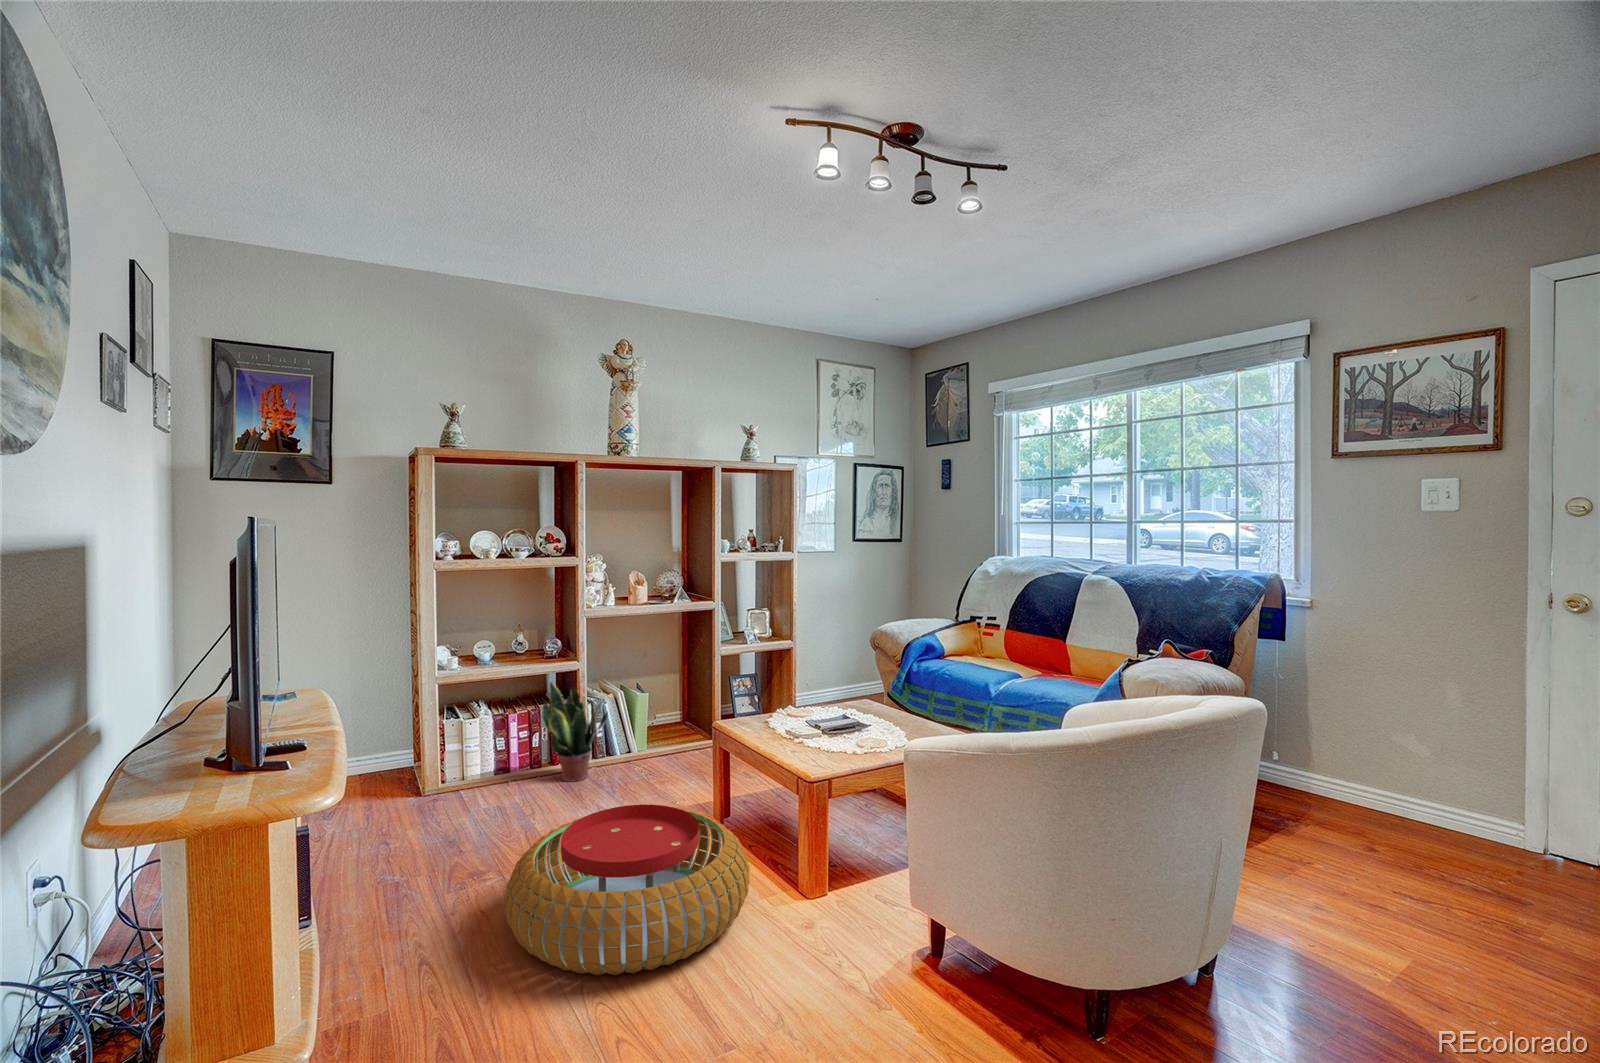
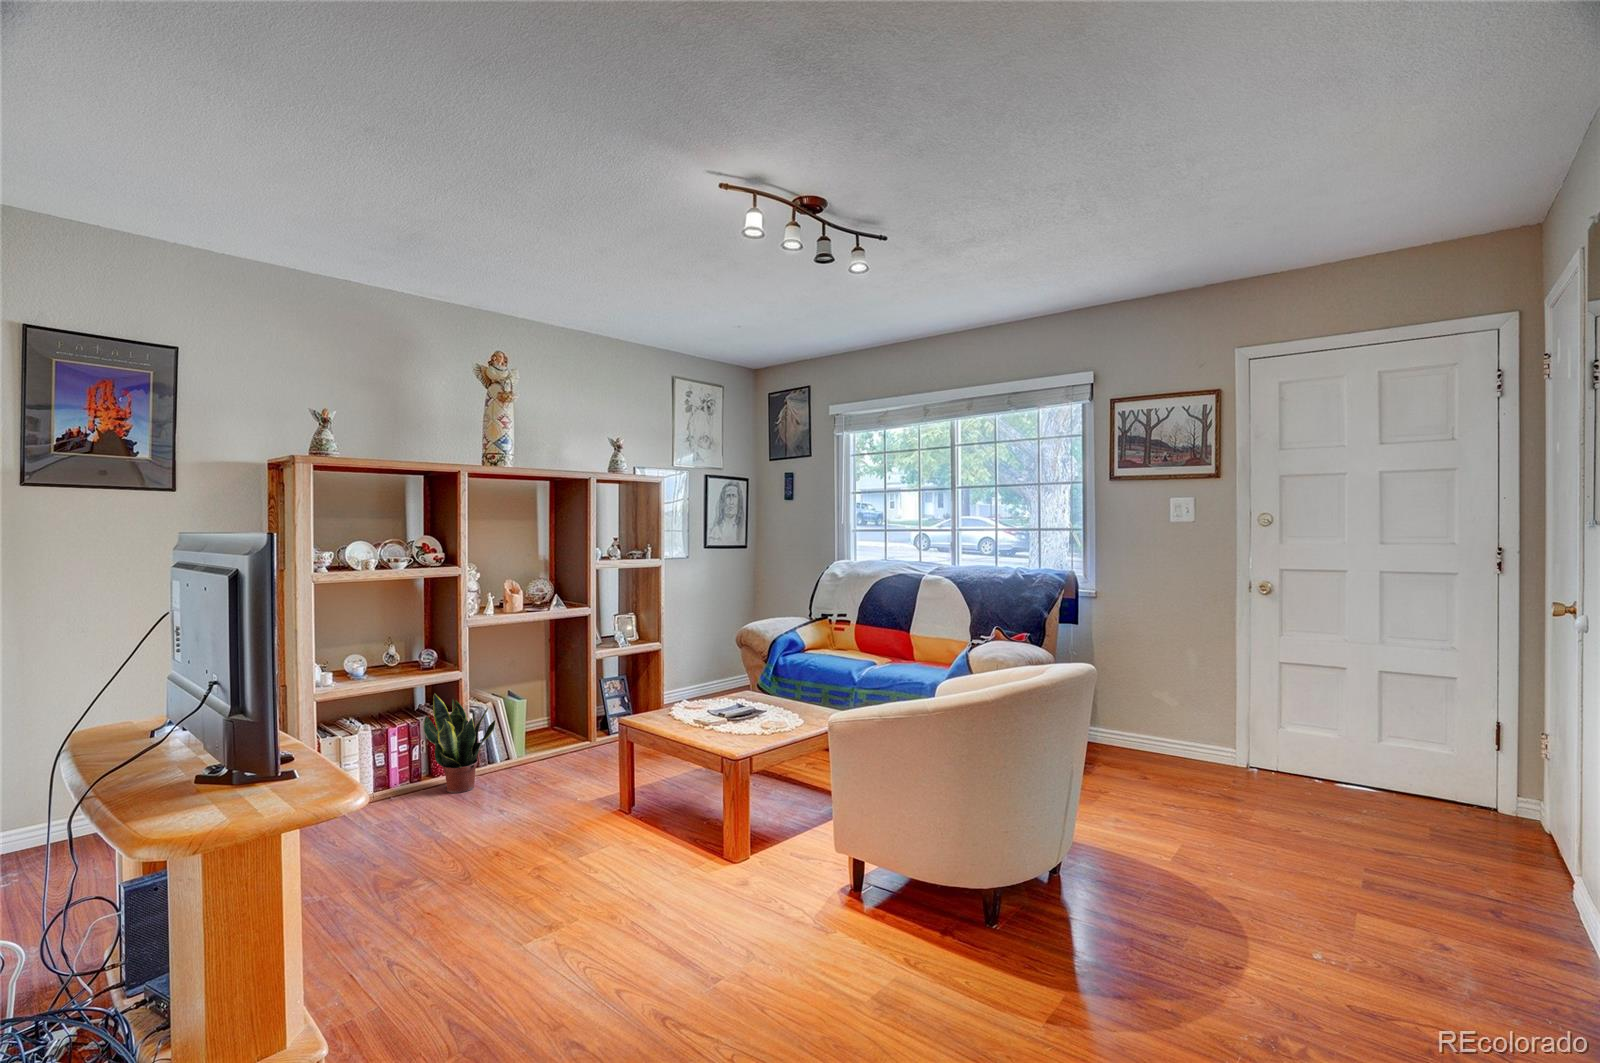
pouf: present [505,805,750,976] -> none [464,797,690,946]

